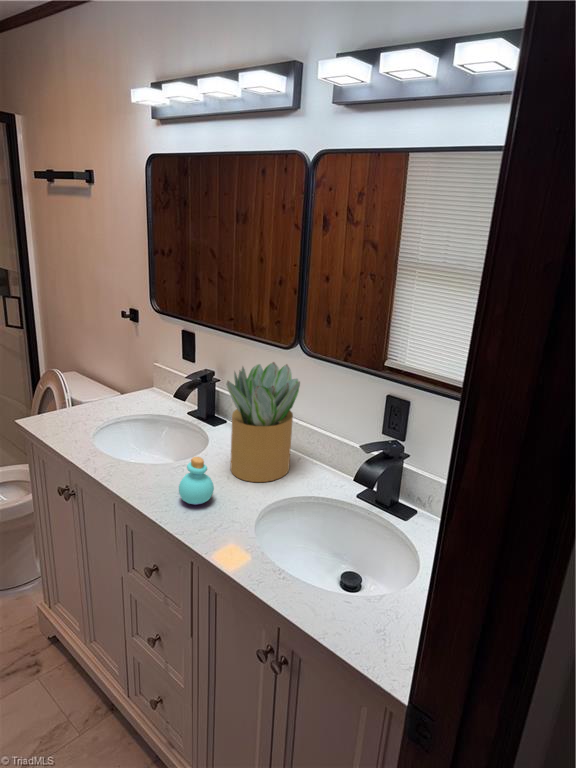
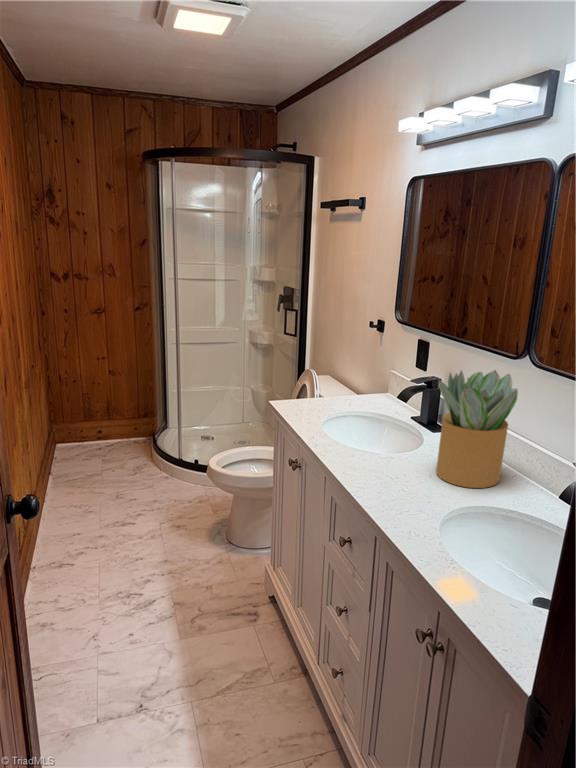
perfume bottle: present [179,457,214,505] -> none [379,445,411,490]

